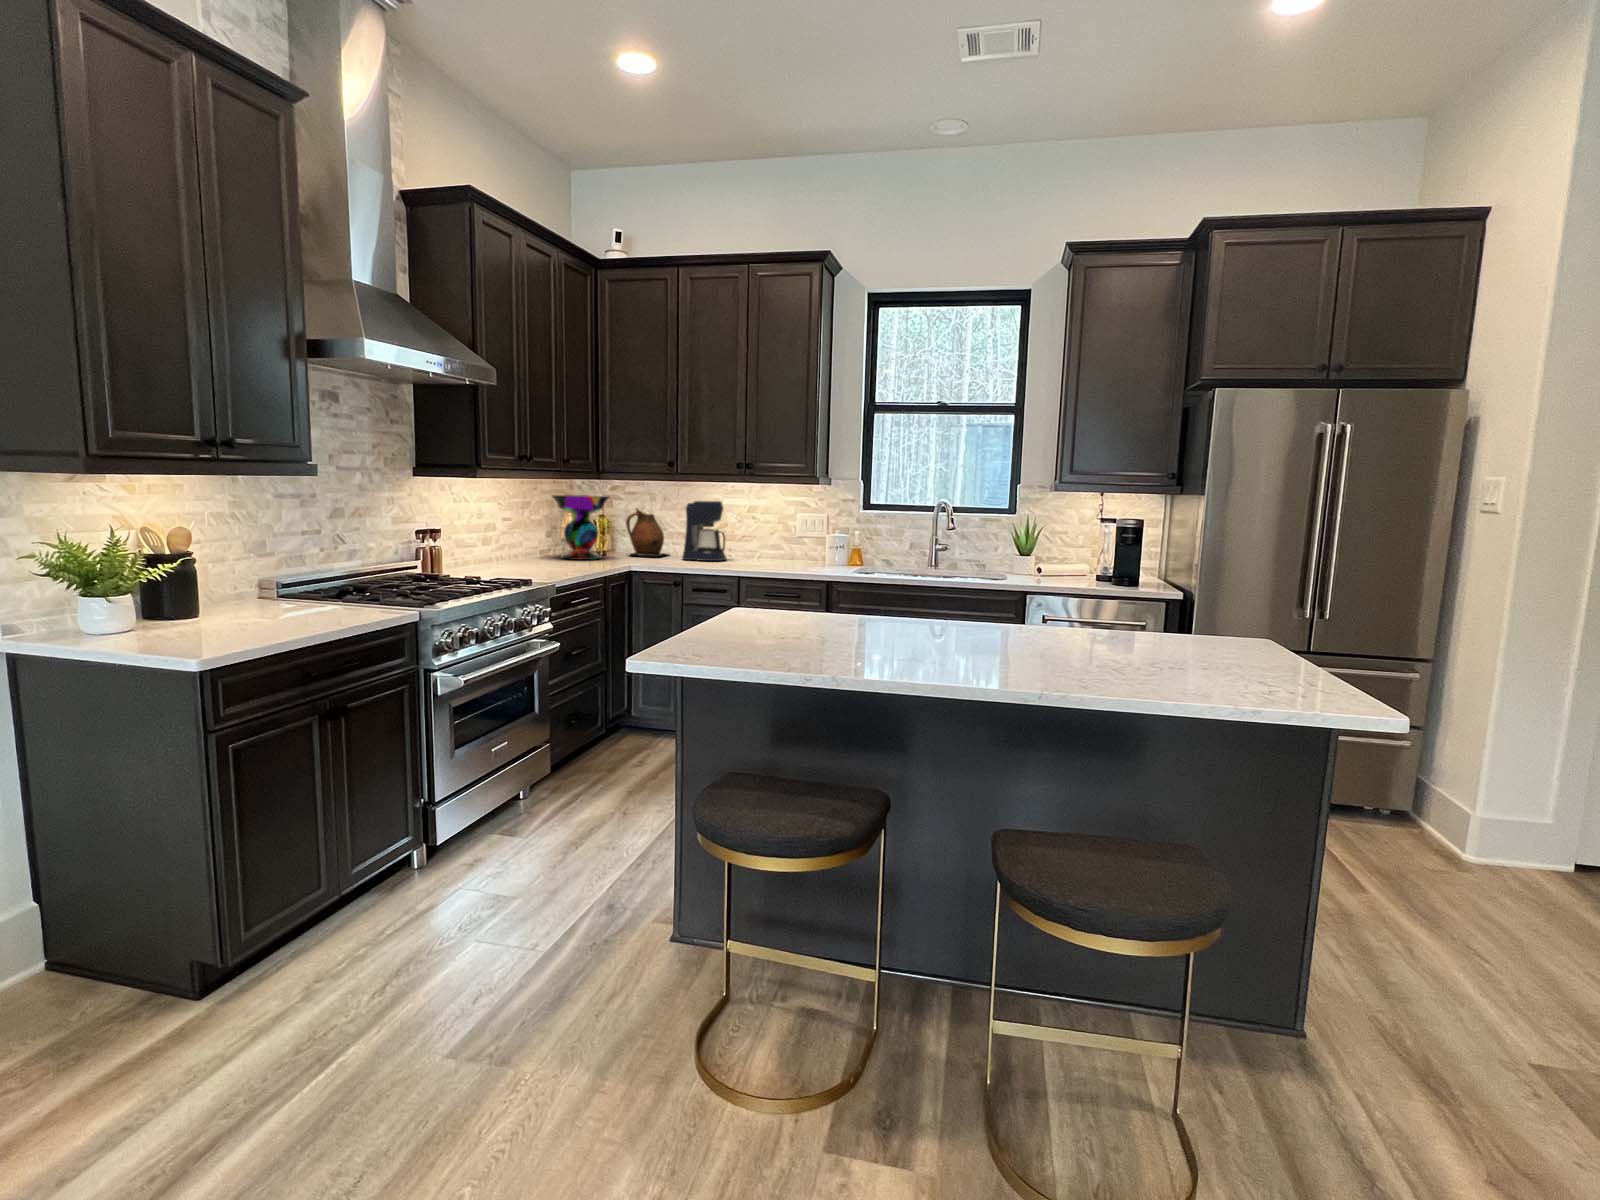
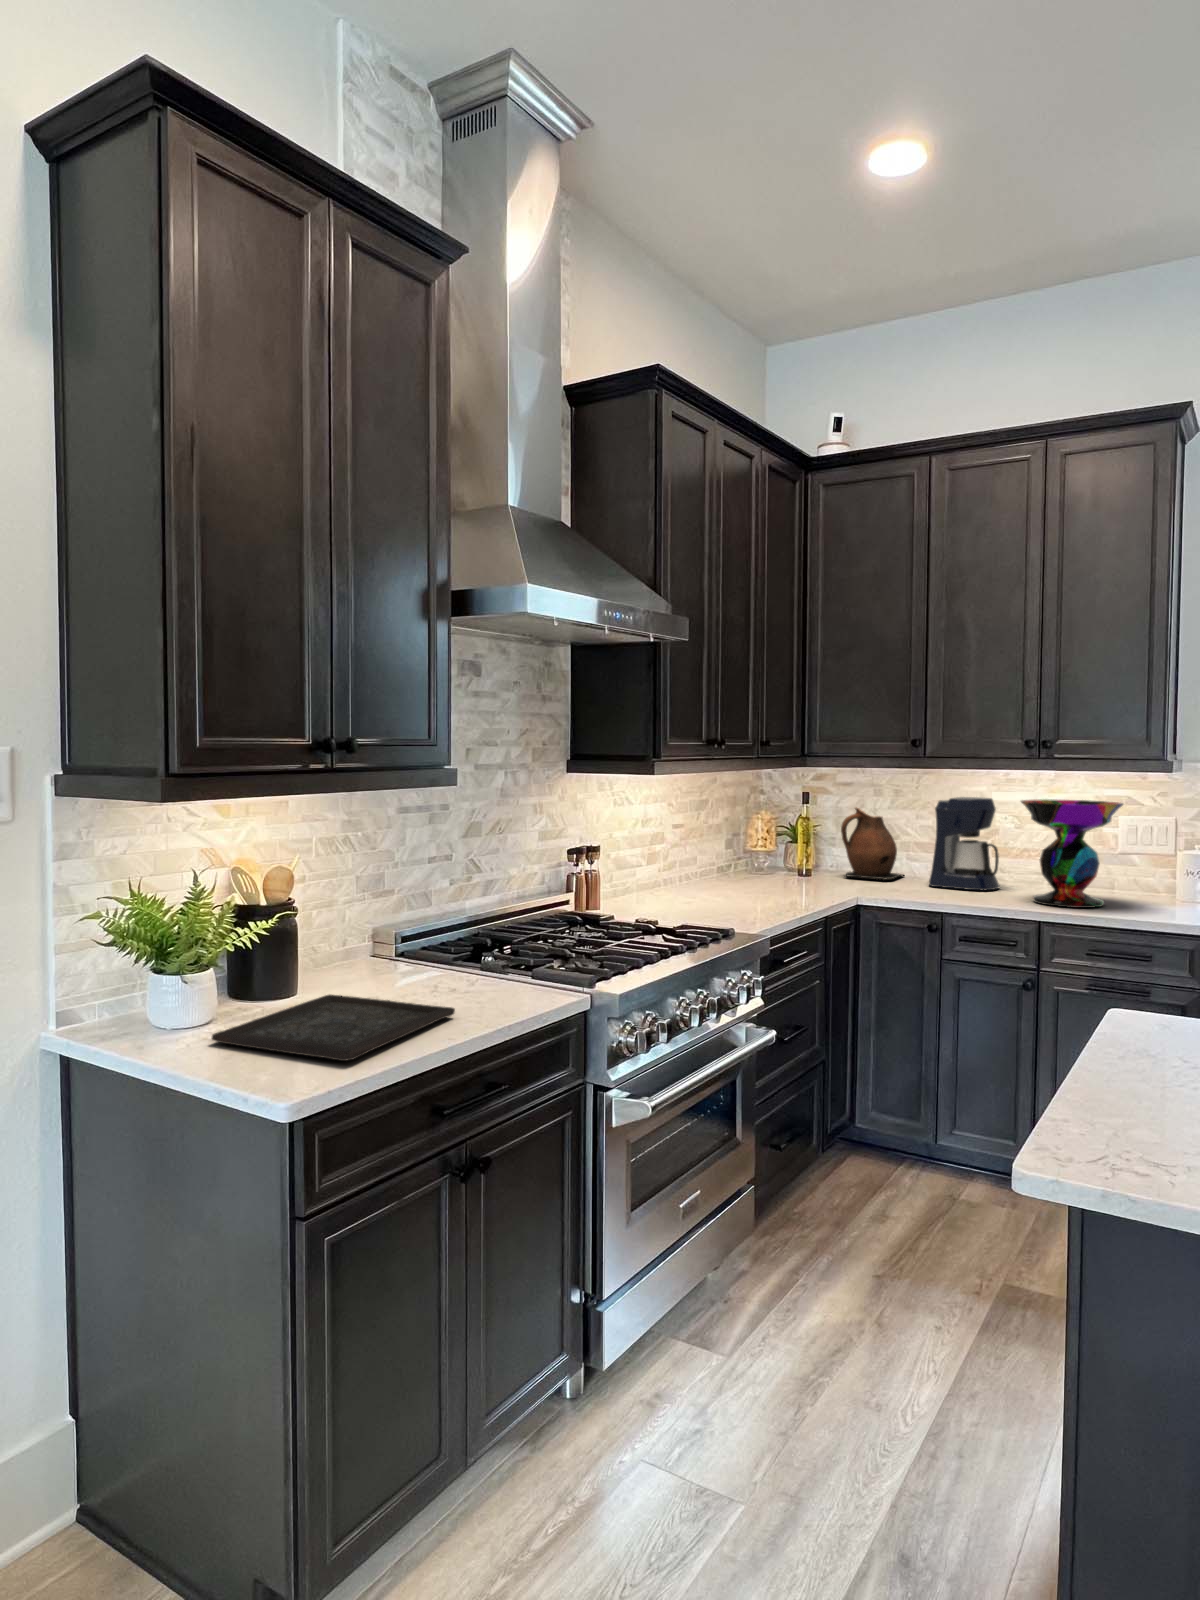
decorative bowl: present [552,495,610,560] -> present [1021,799,1124,908]
tray: none [135,614,320,641] -> present [212,995,455,1061]

